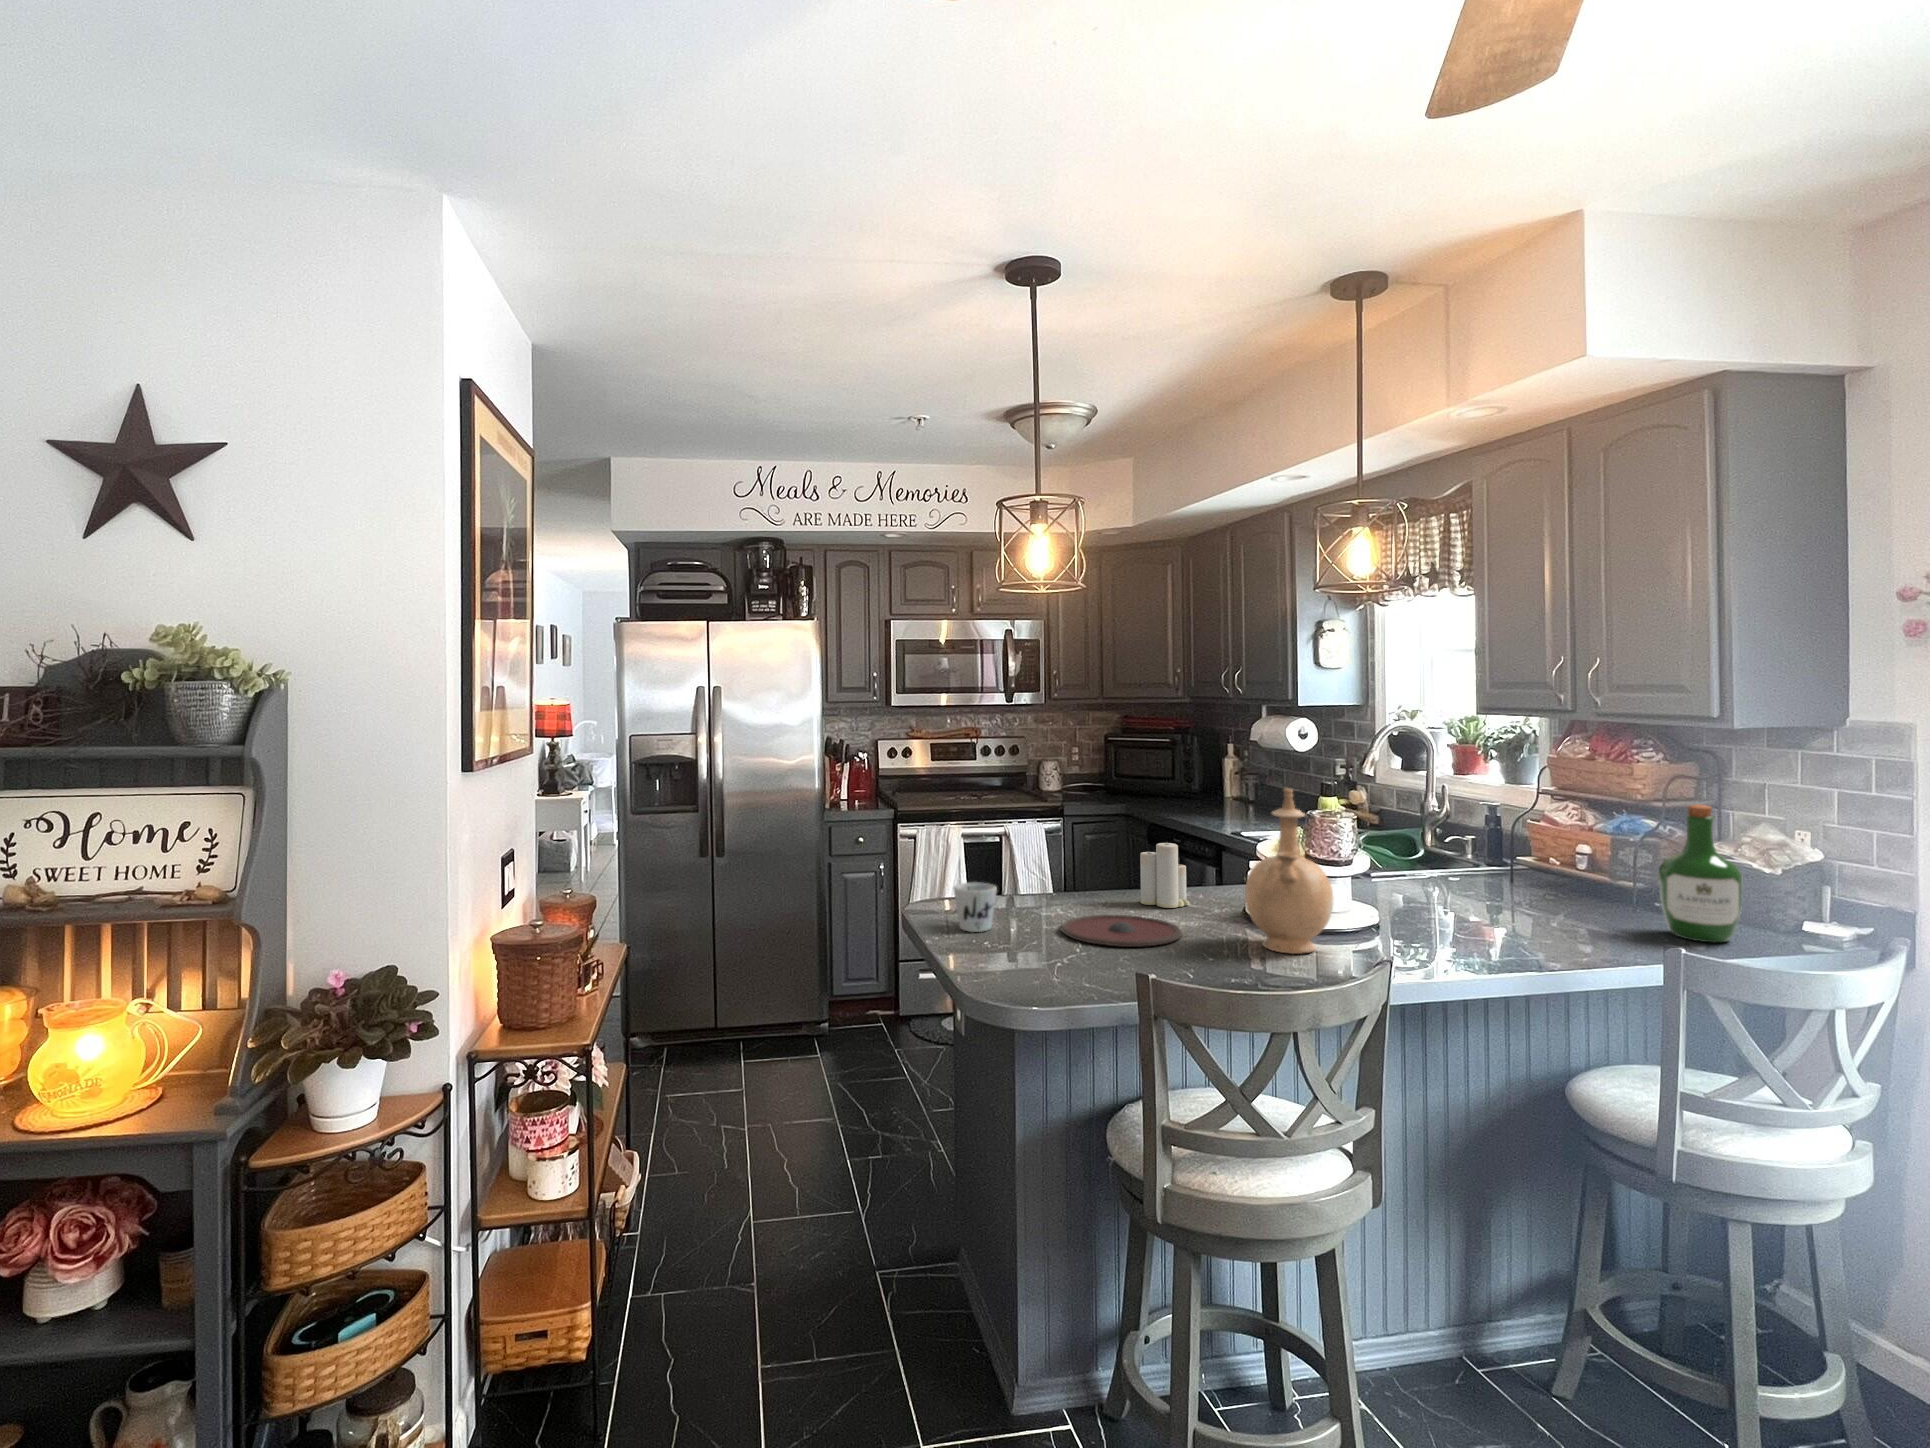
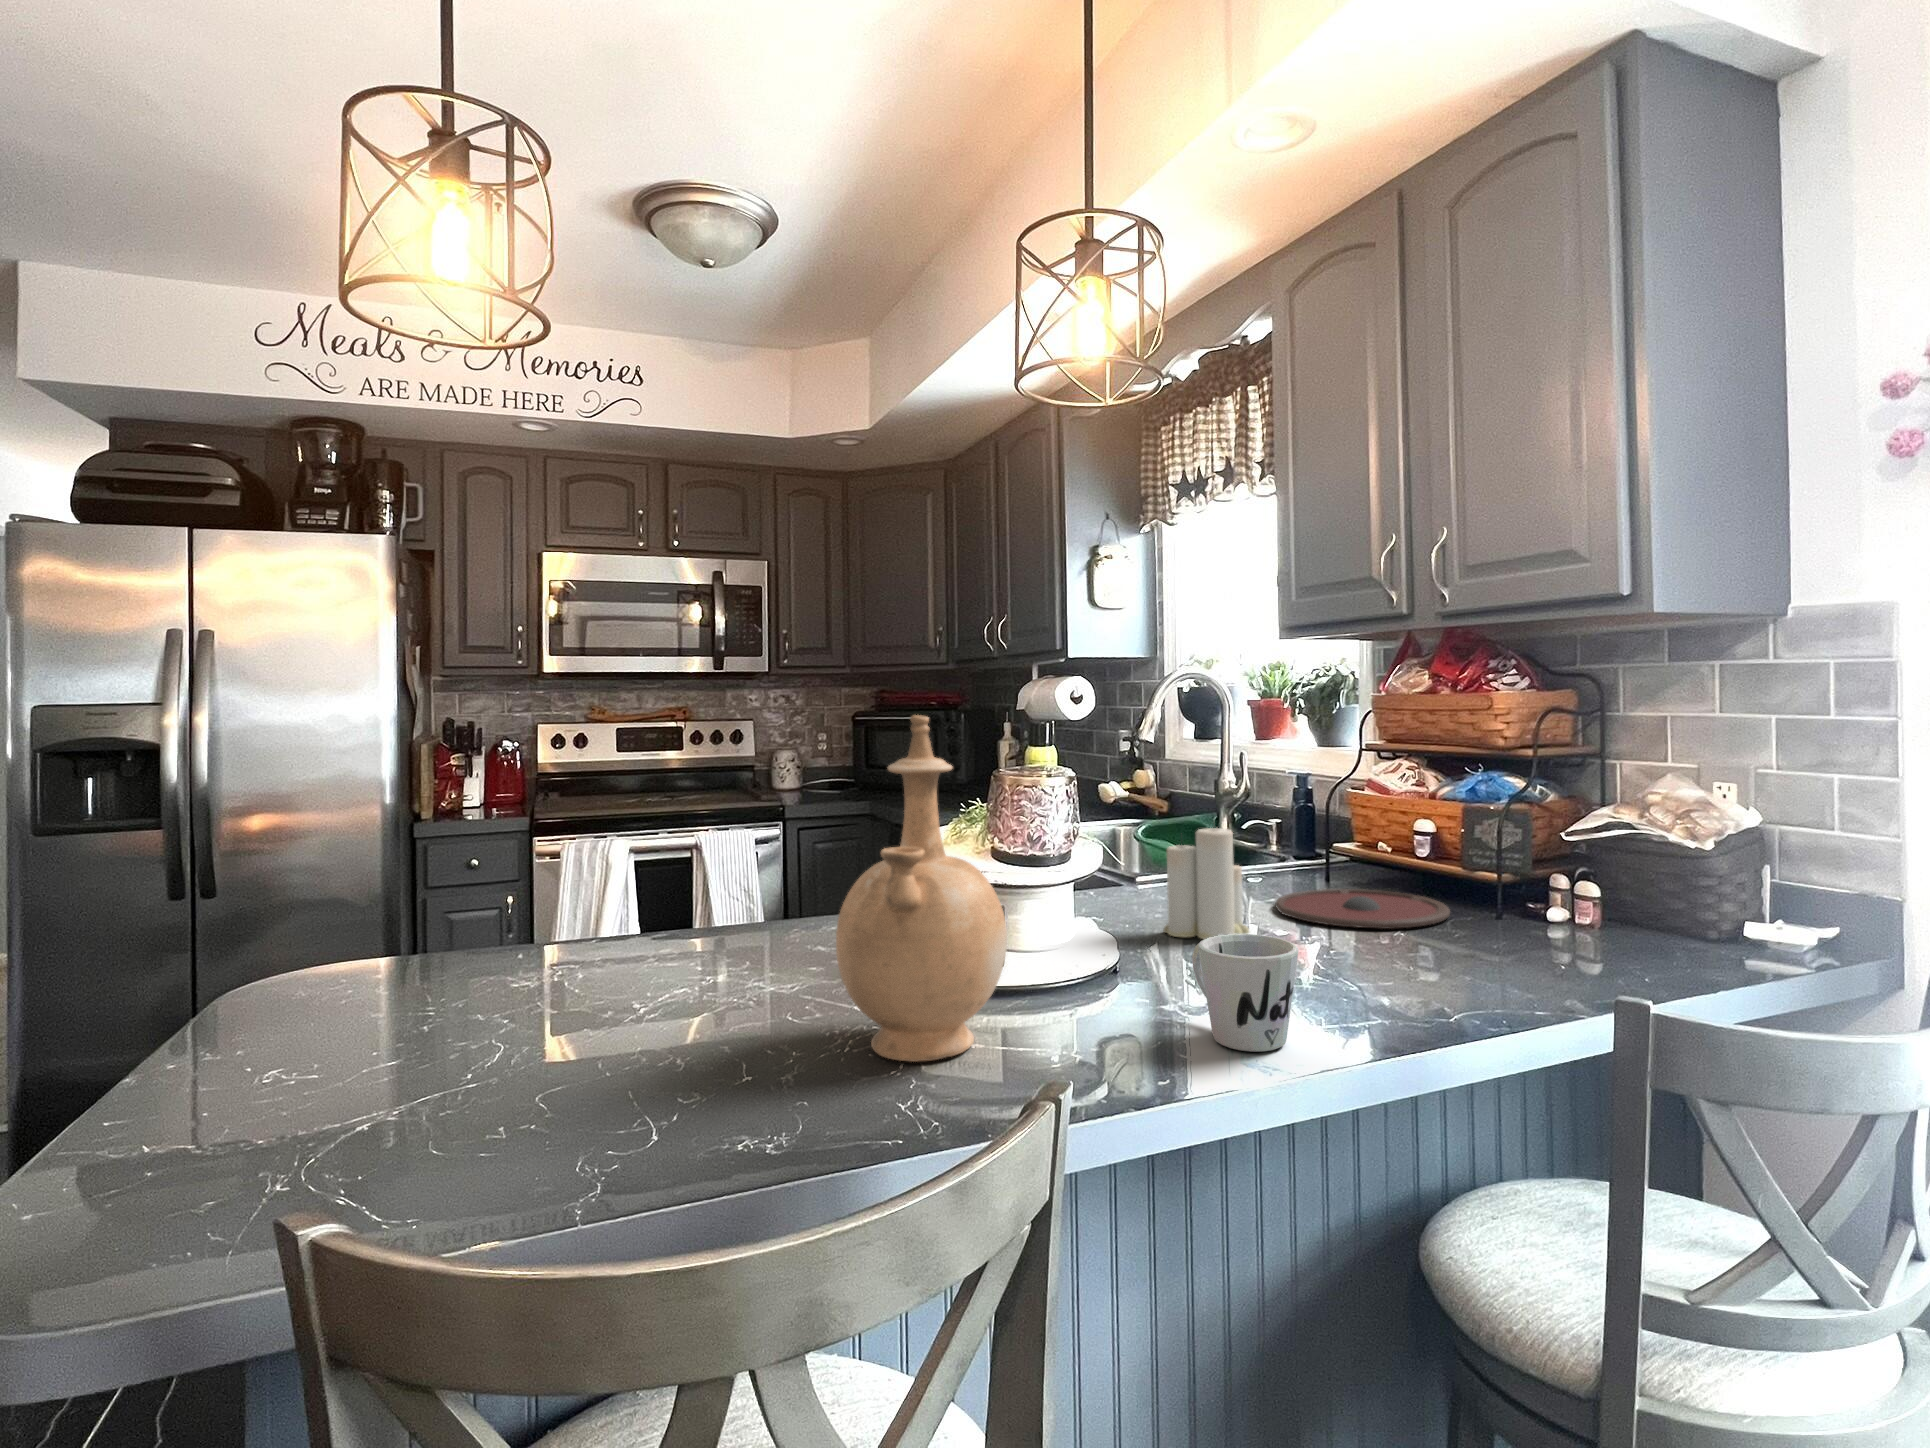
wine bottle: present [1659,804,1743,942] -> none [1546,737,1671,968]
candle: present [1139,843,1190,908] -> present [1163,827,1249,939]
mug: present [954,882,997,932] -> present [1192,934,1298,1052]
plate: present [1061,915,1182,947] -> present [1275,889,1450,929]

